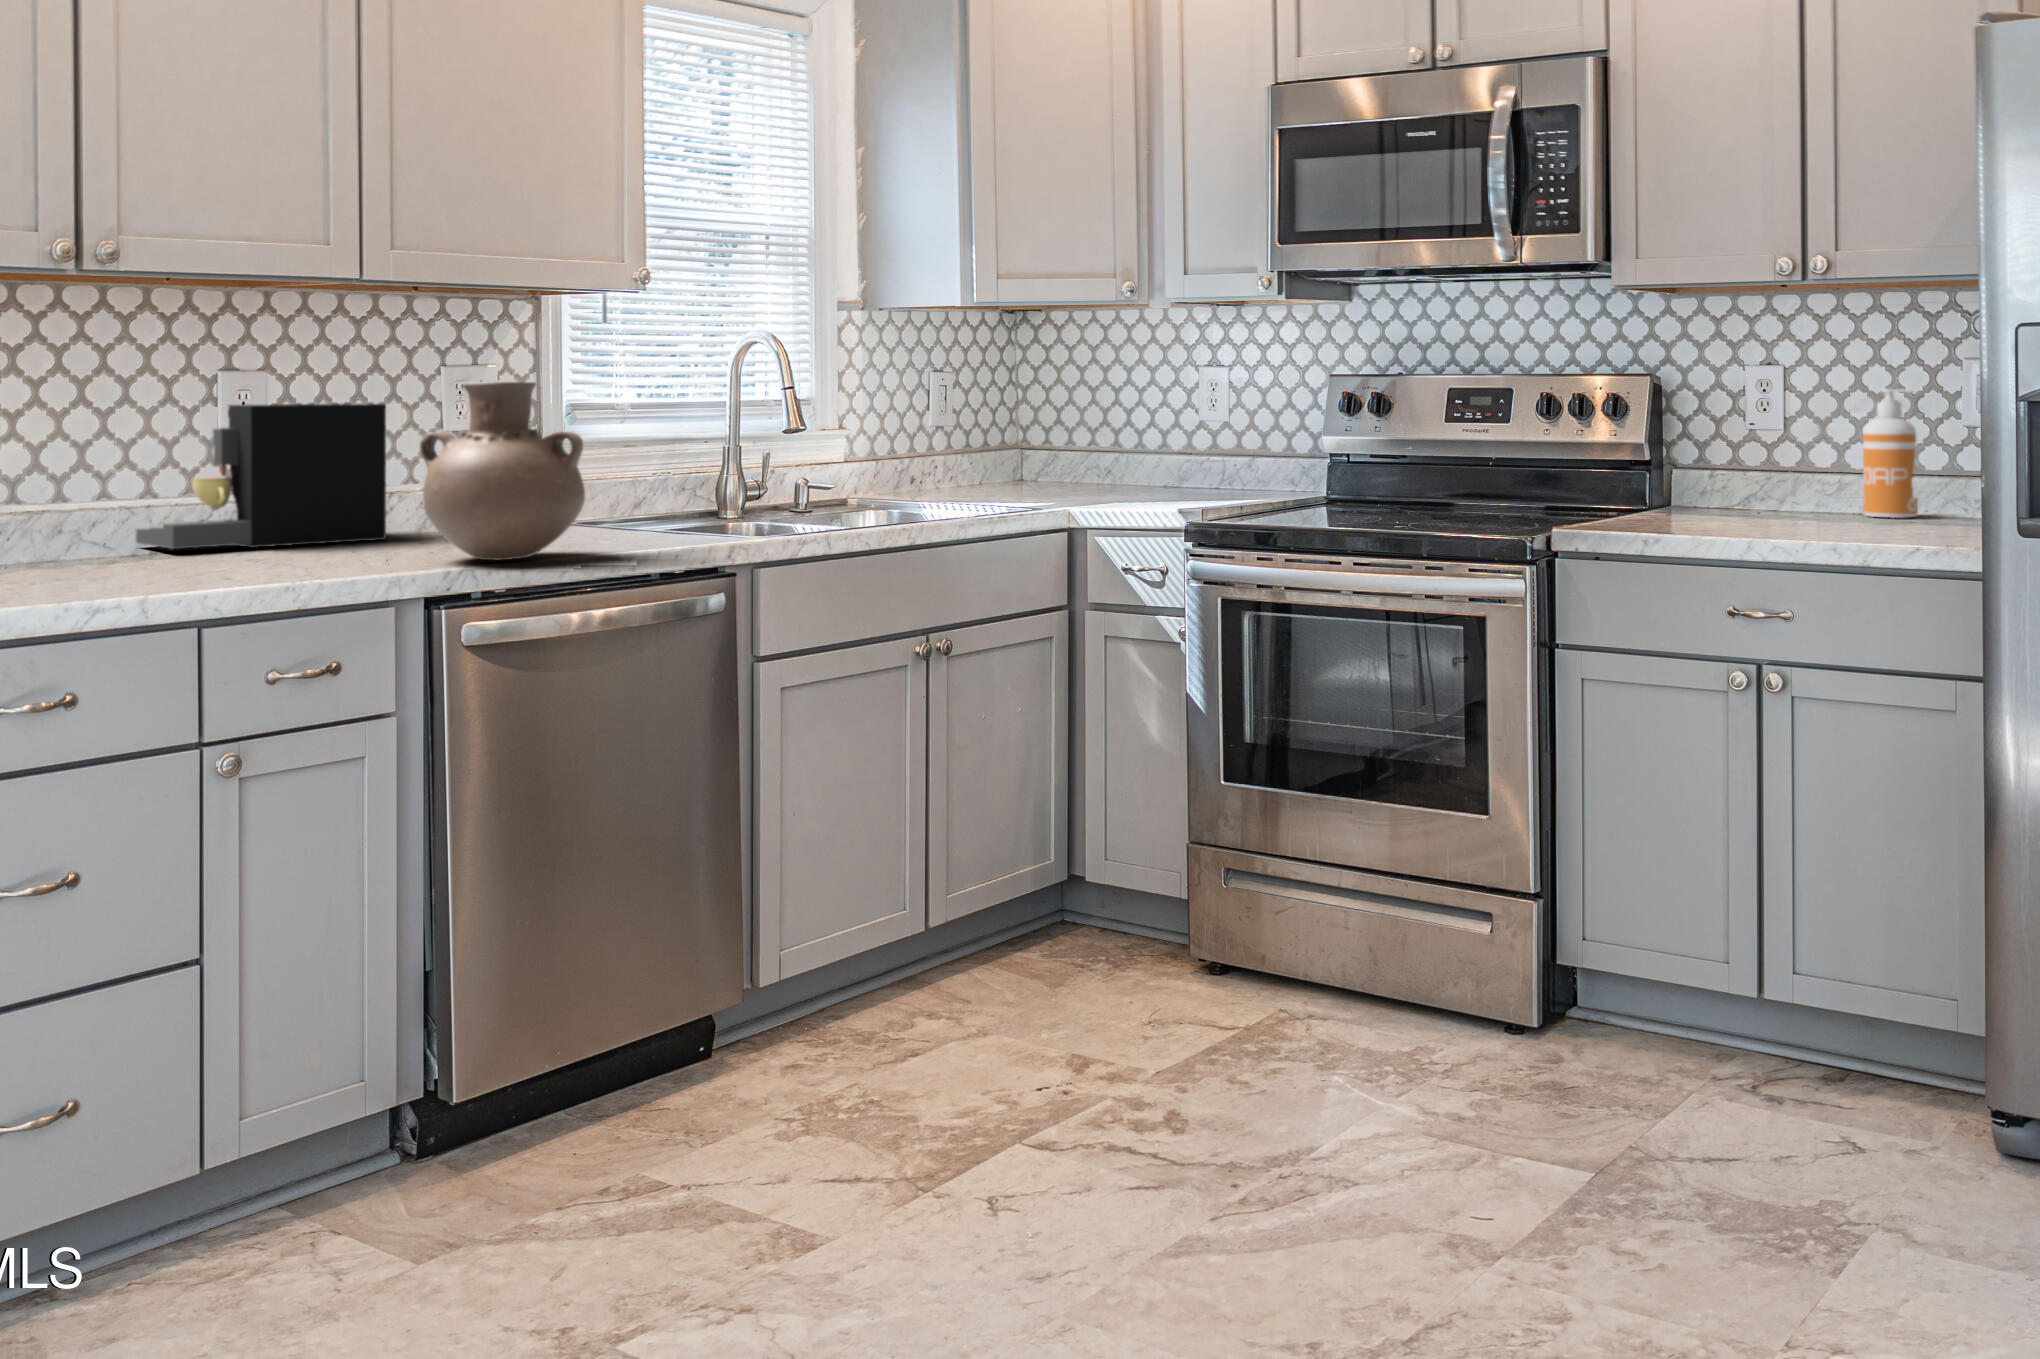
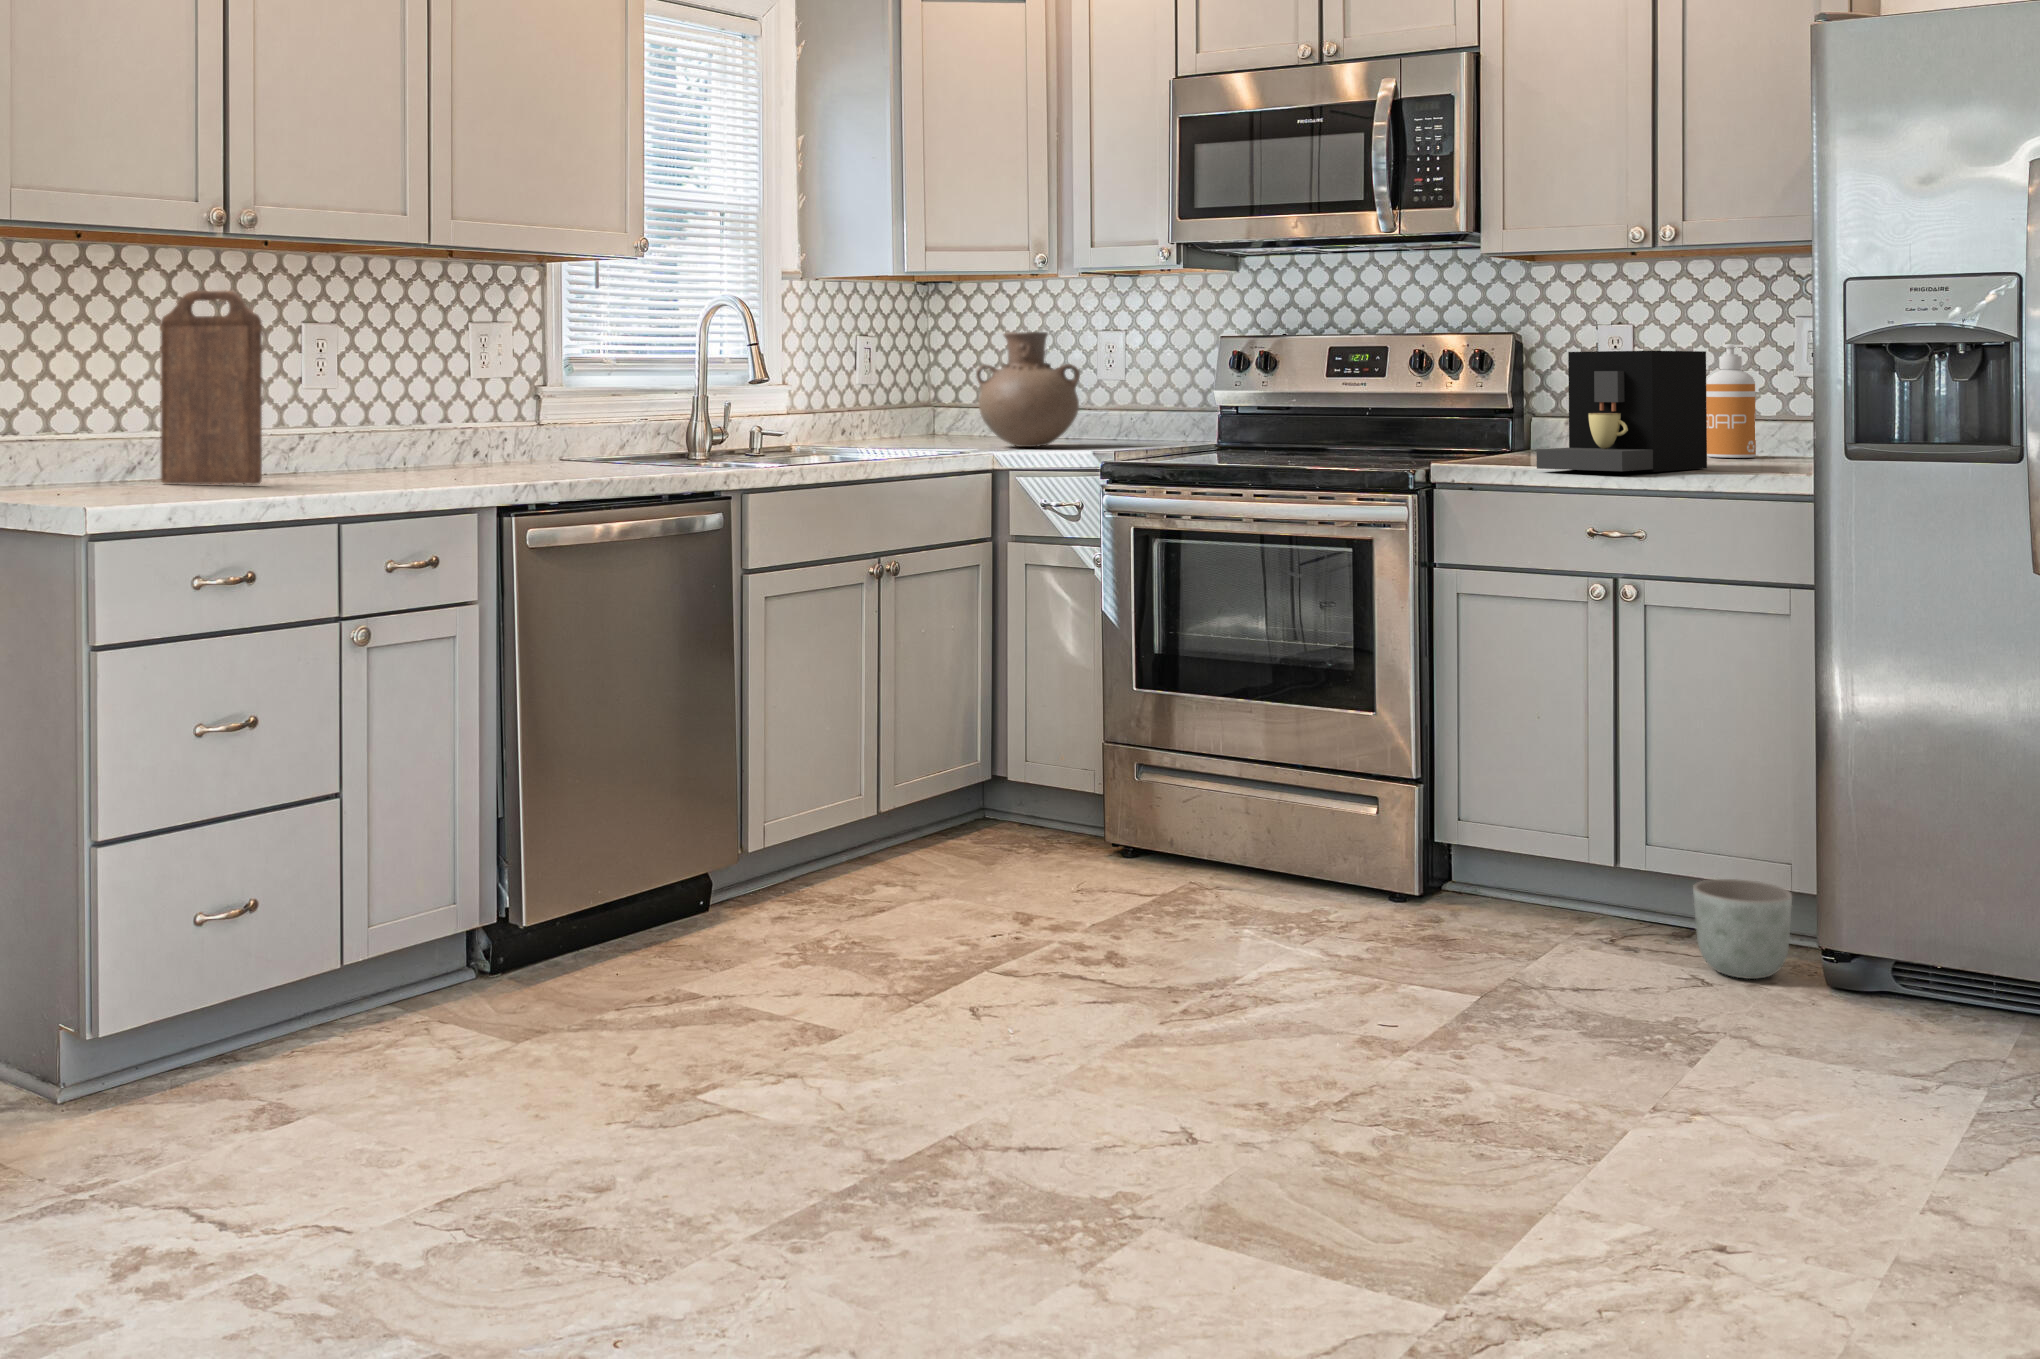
cutting board: none [10,337,131,573] -> present [160,291,262,484]
vase: present [420,382,585,560] -> present [976,332,1080,447]
coffee maker: present [136,403,386,549] -> present [1537,351,1707,472]
planter: none [1844,1018,1958,1140] -> present [1693,879,1792,979]

